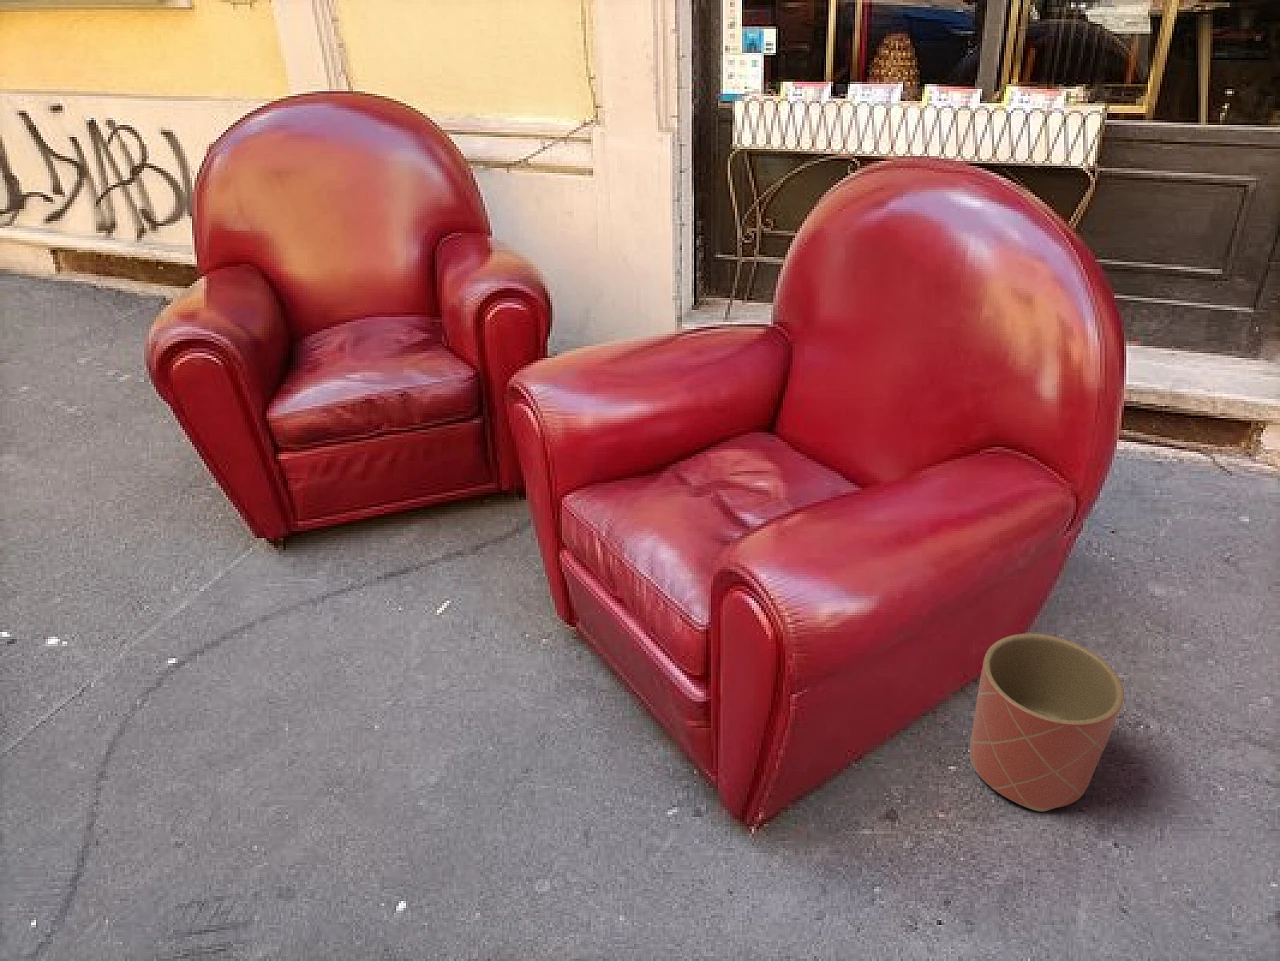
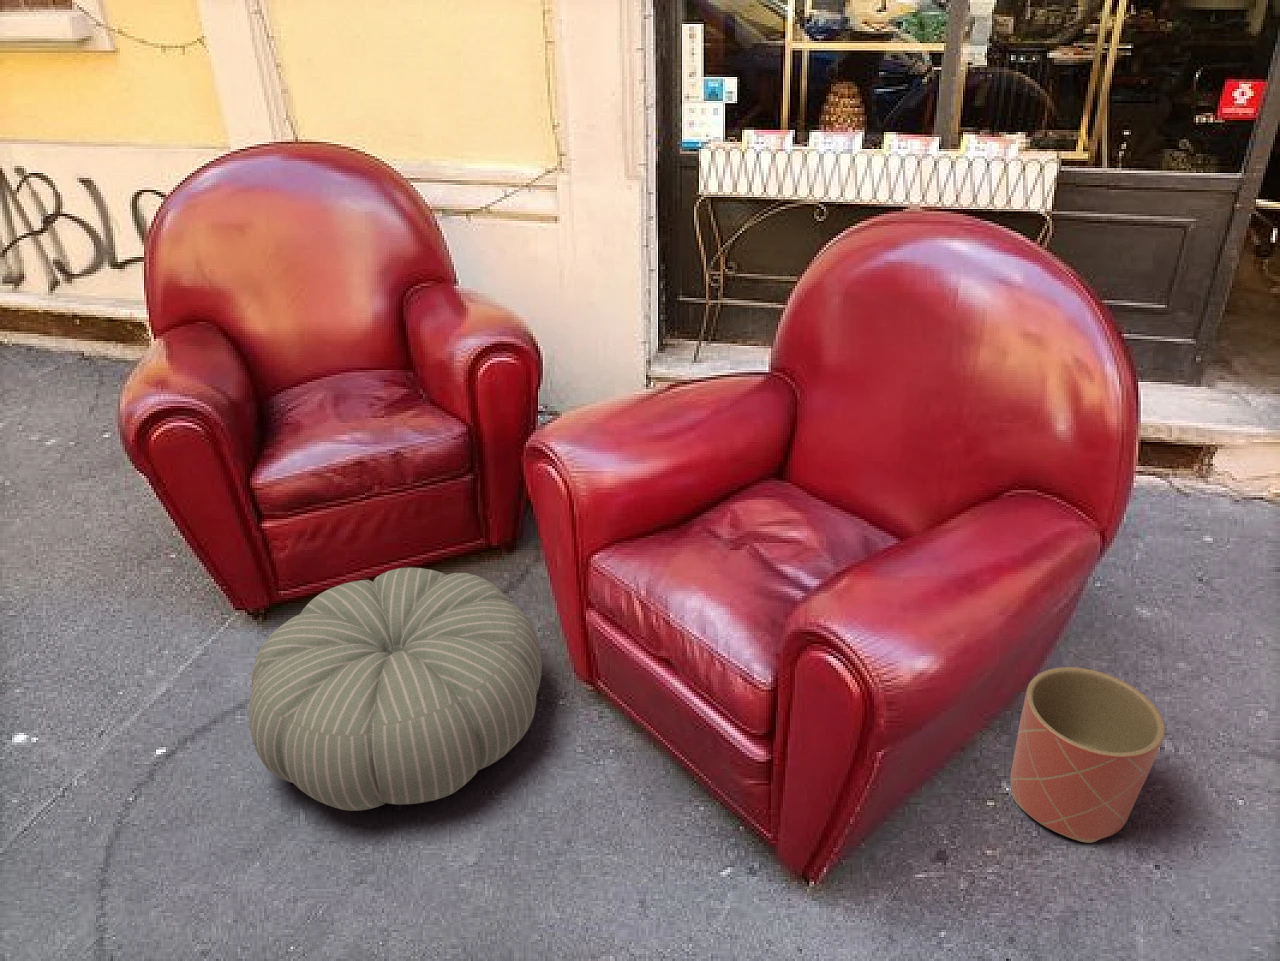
pouf: none [241,503,522,722] -> present [249,567,542,811]

